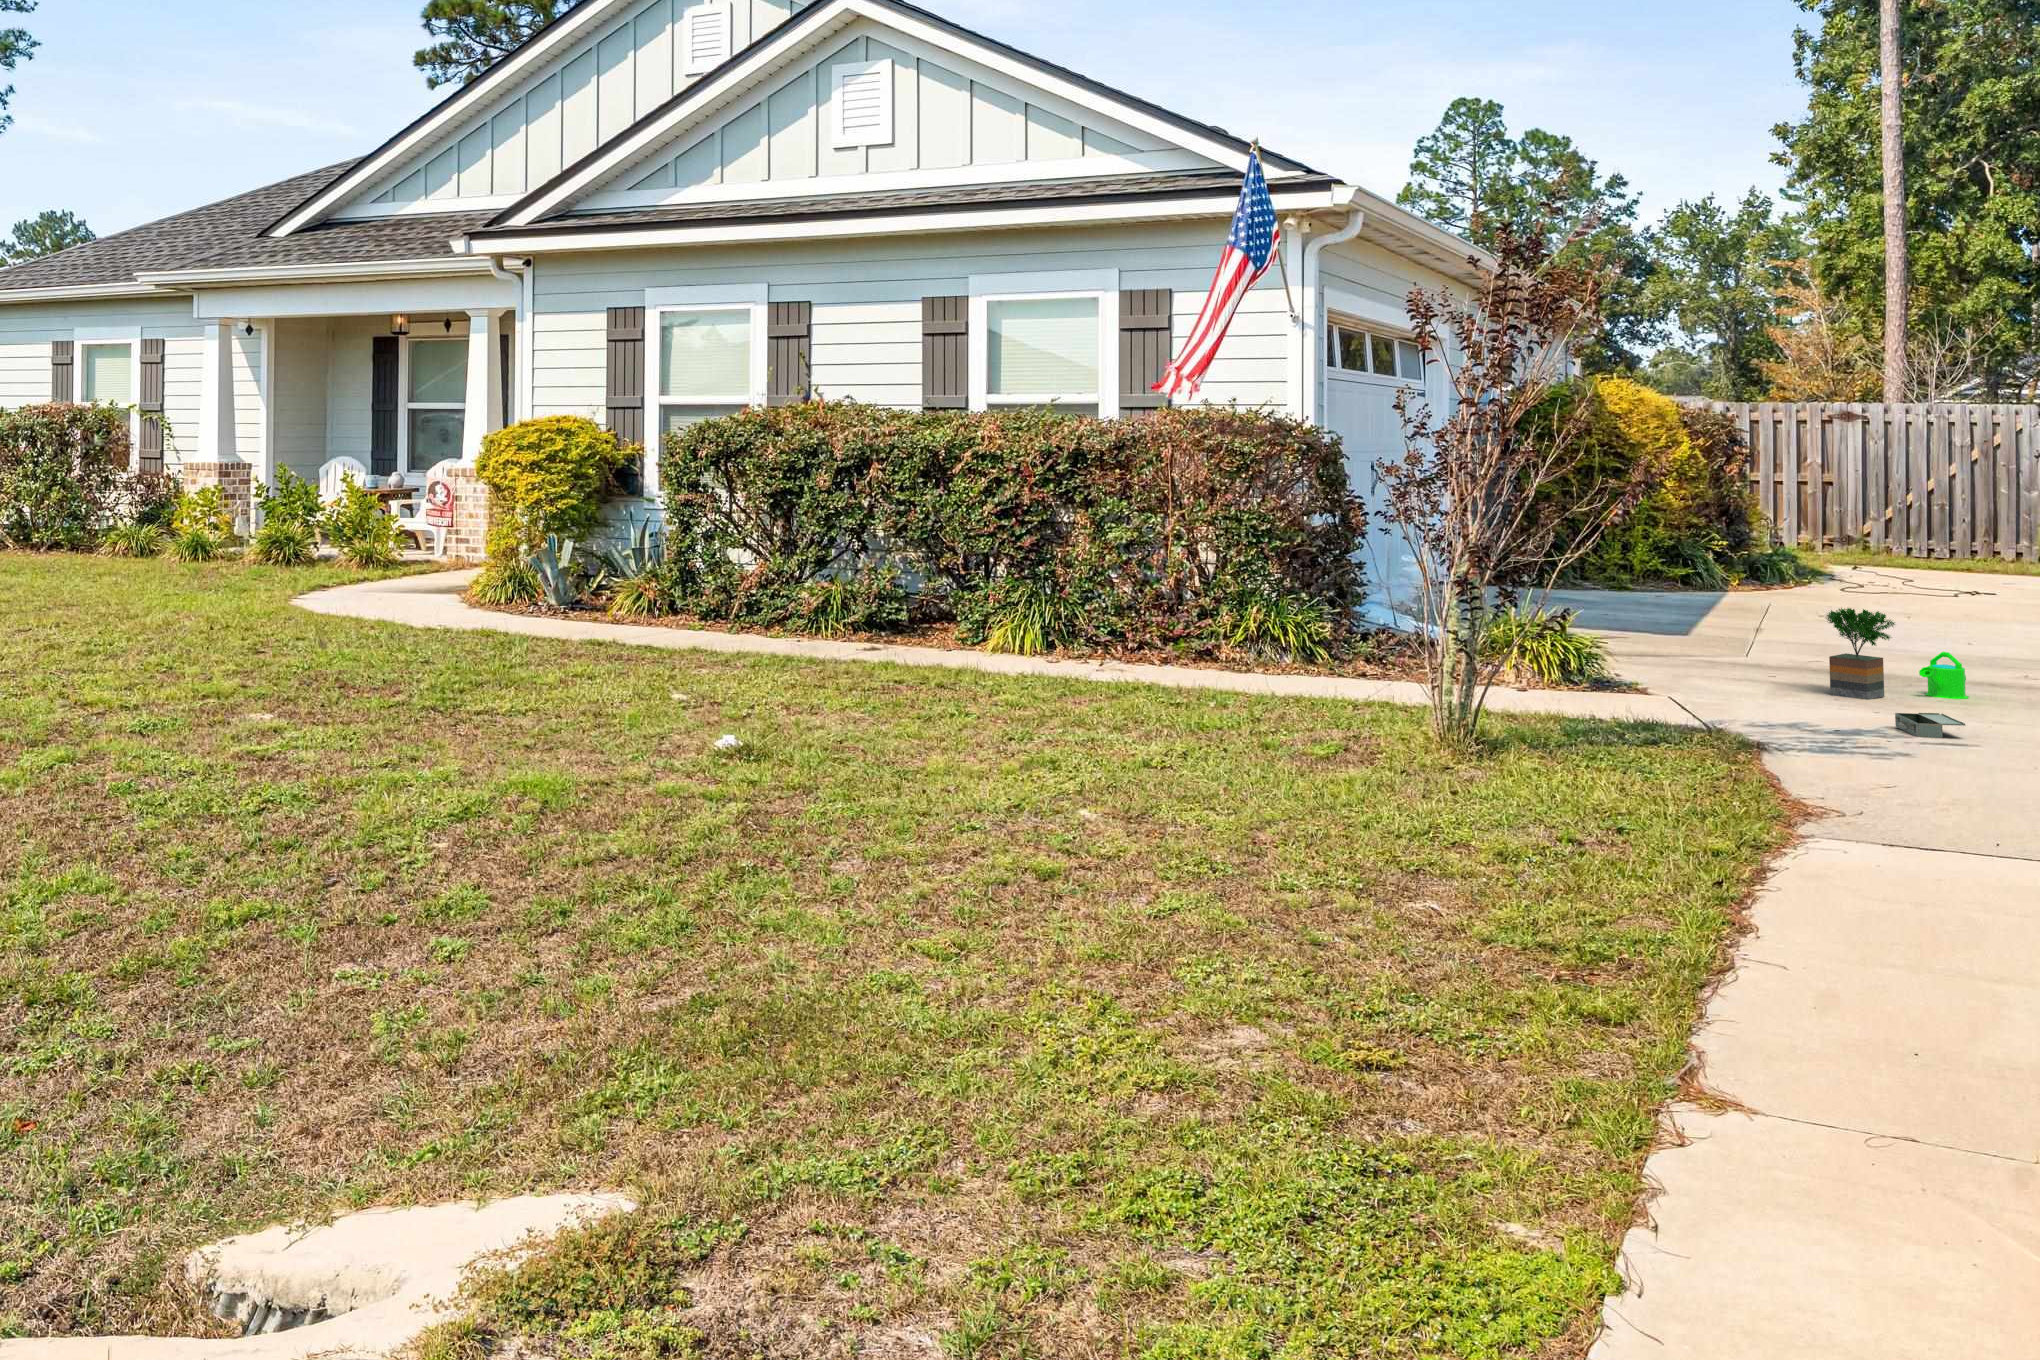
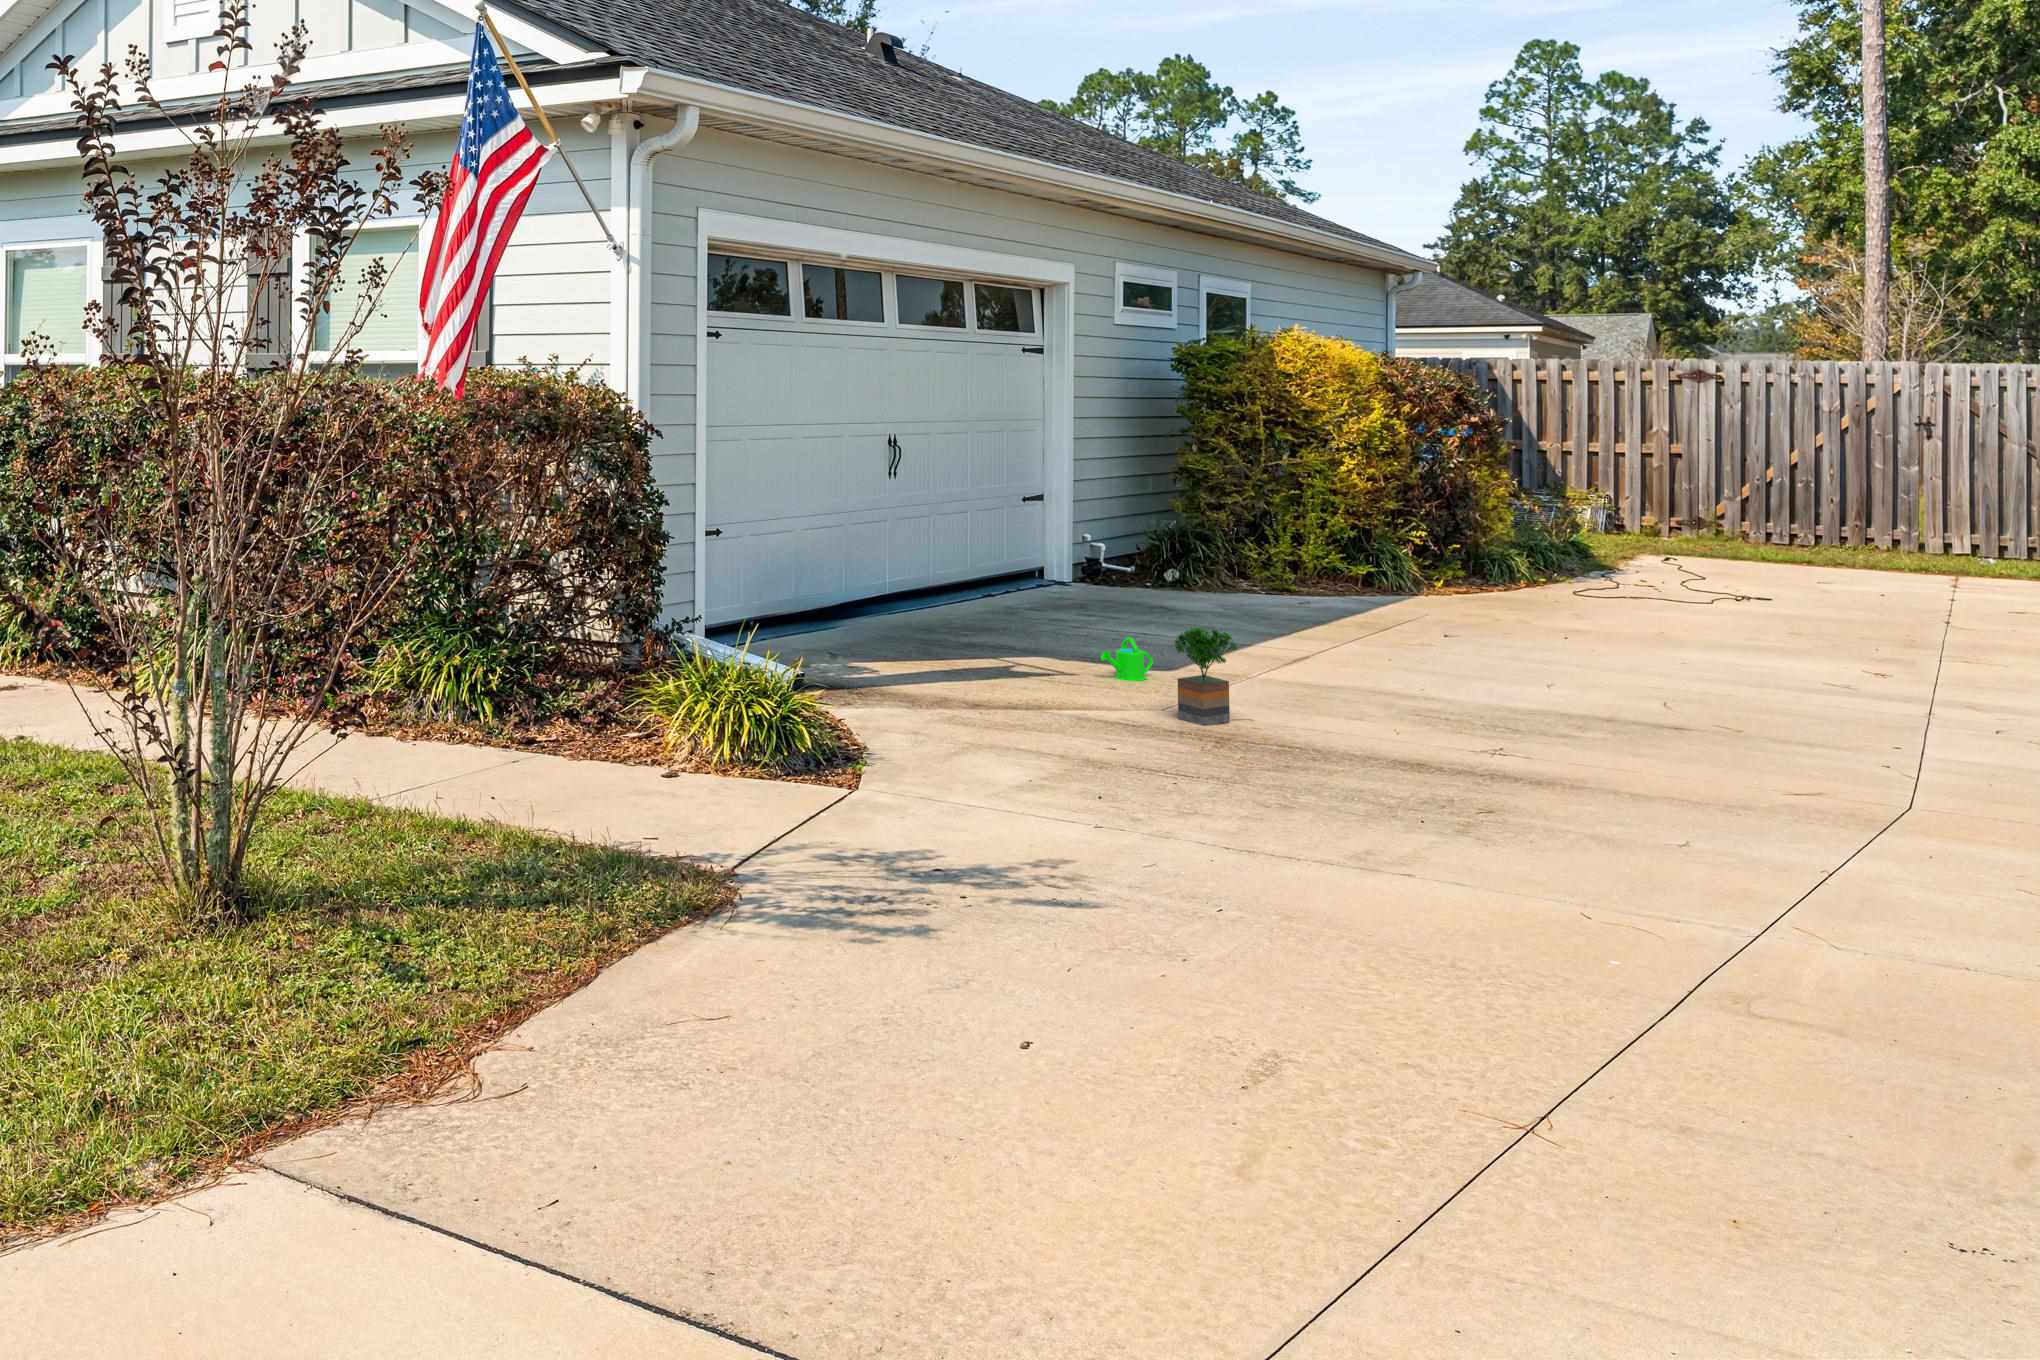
watering can: present [1919,652,1968,699] -> present [1101,637,1153,681]
toolbox: present [1895,713,1965,738] -> none [1133,747,1184,777]

